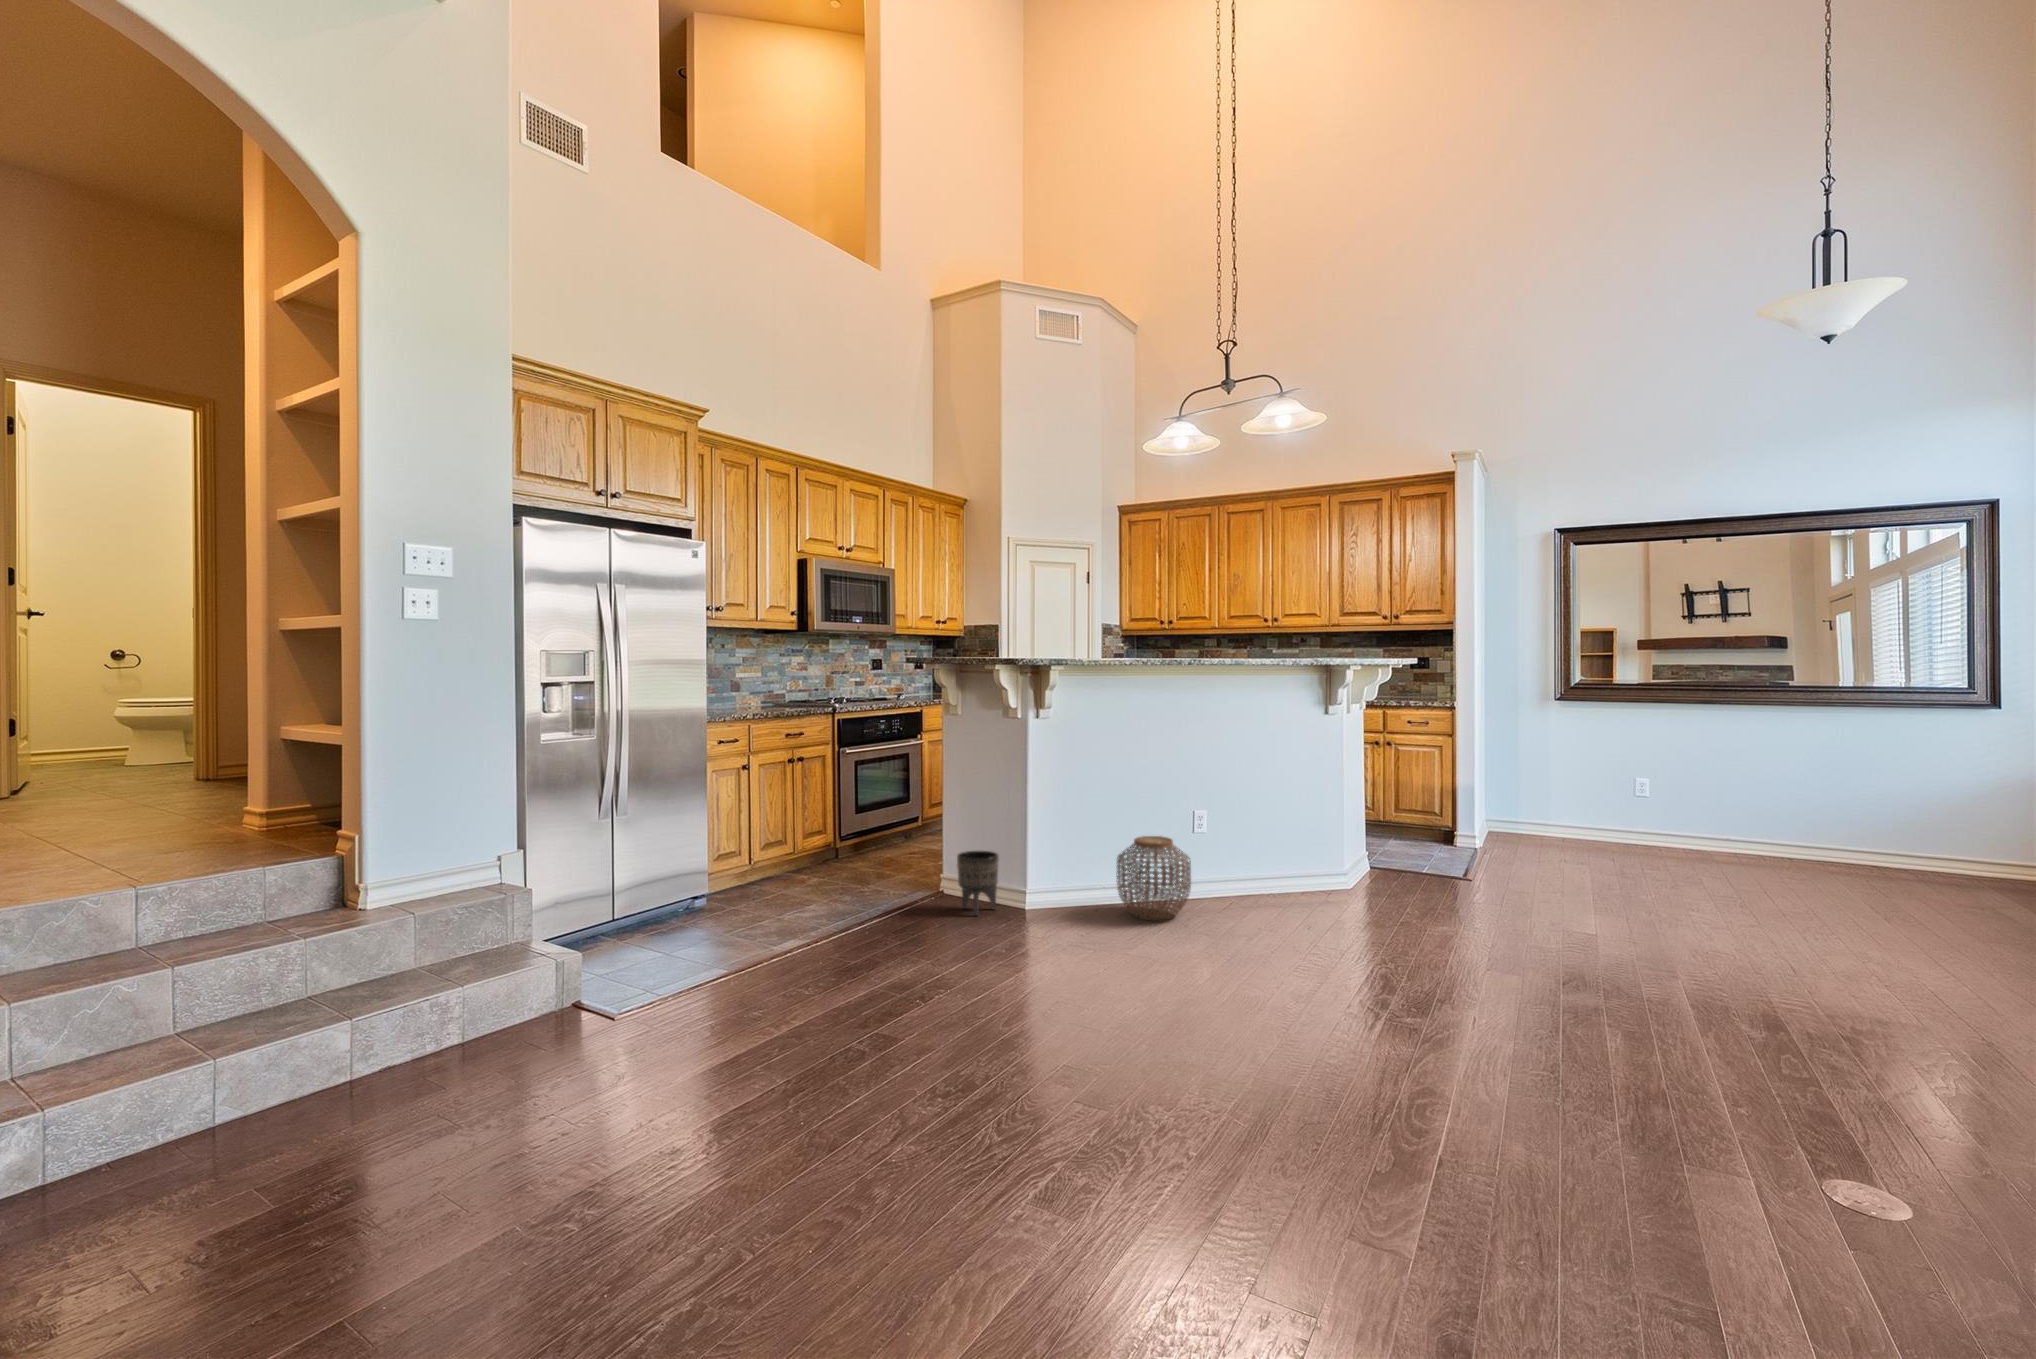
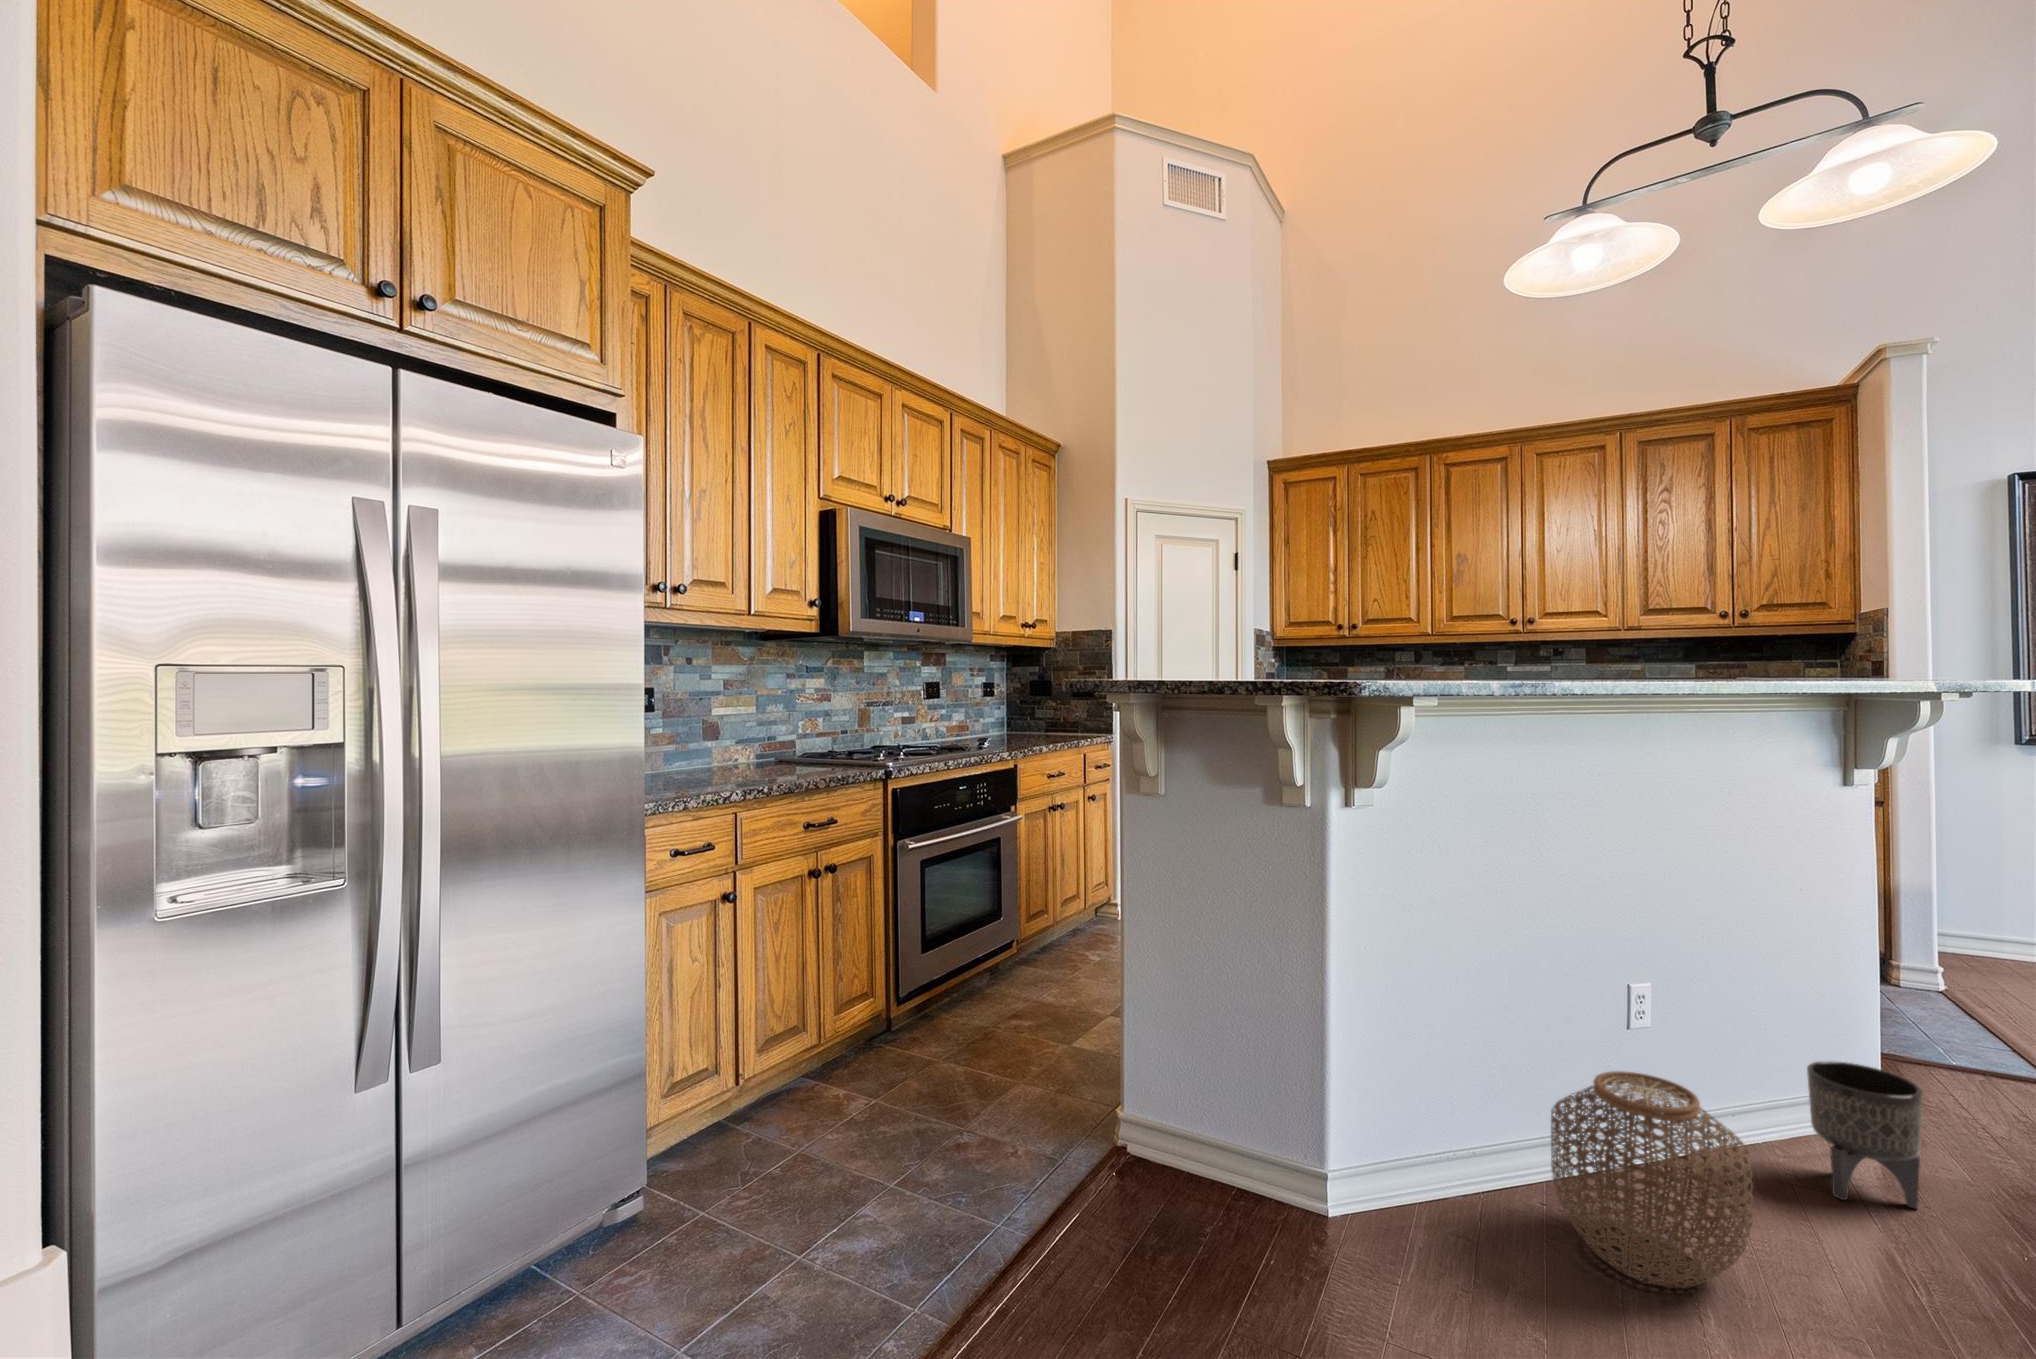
planter: present [957,851,999,916] -> present [1807,1061,1923,1209]

